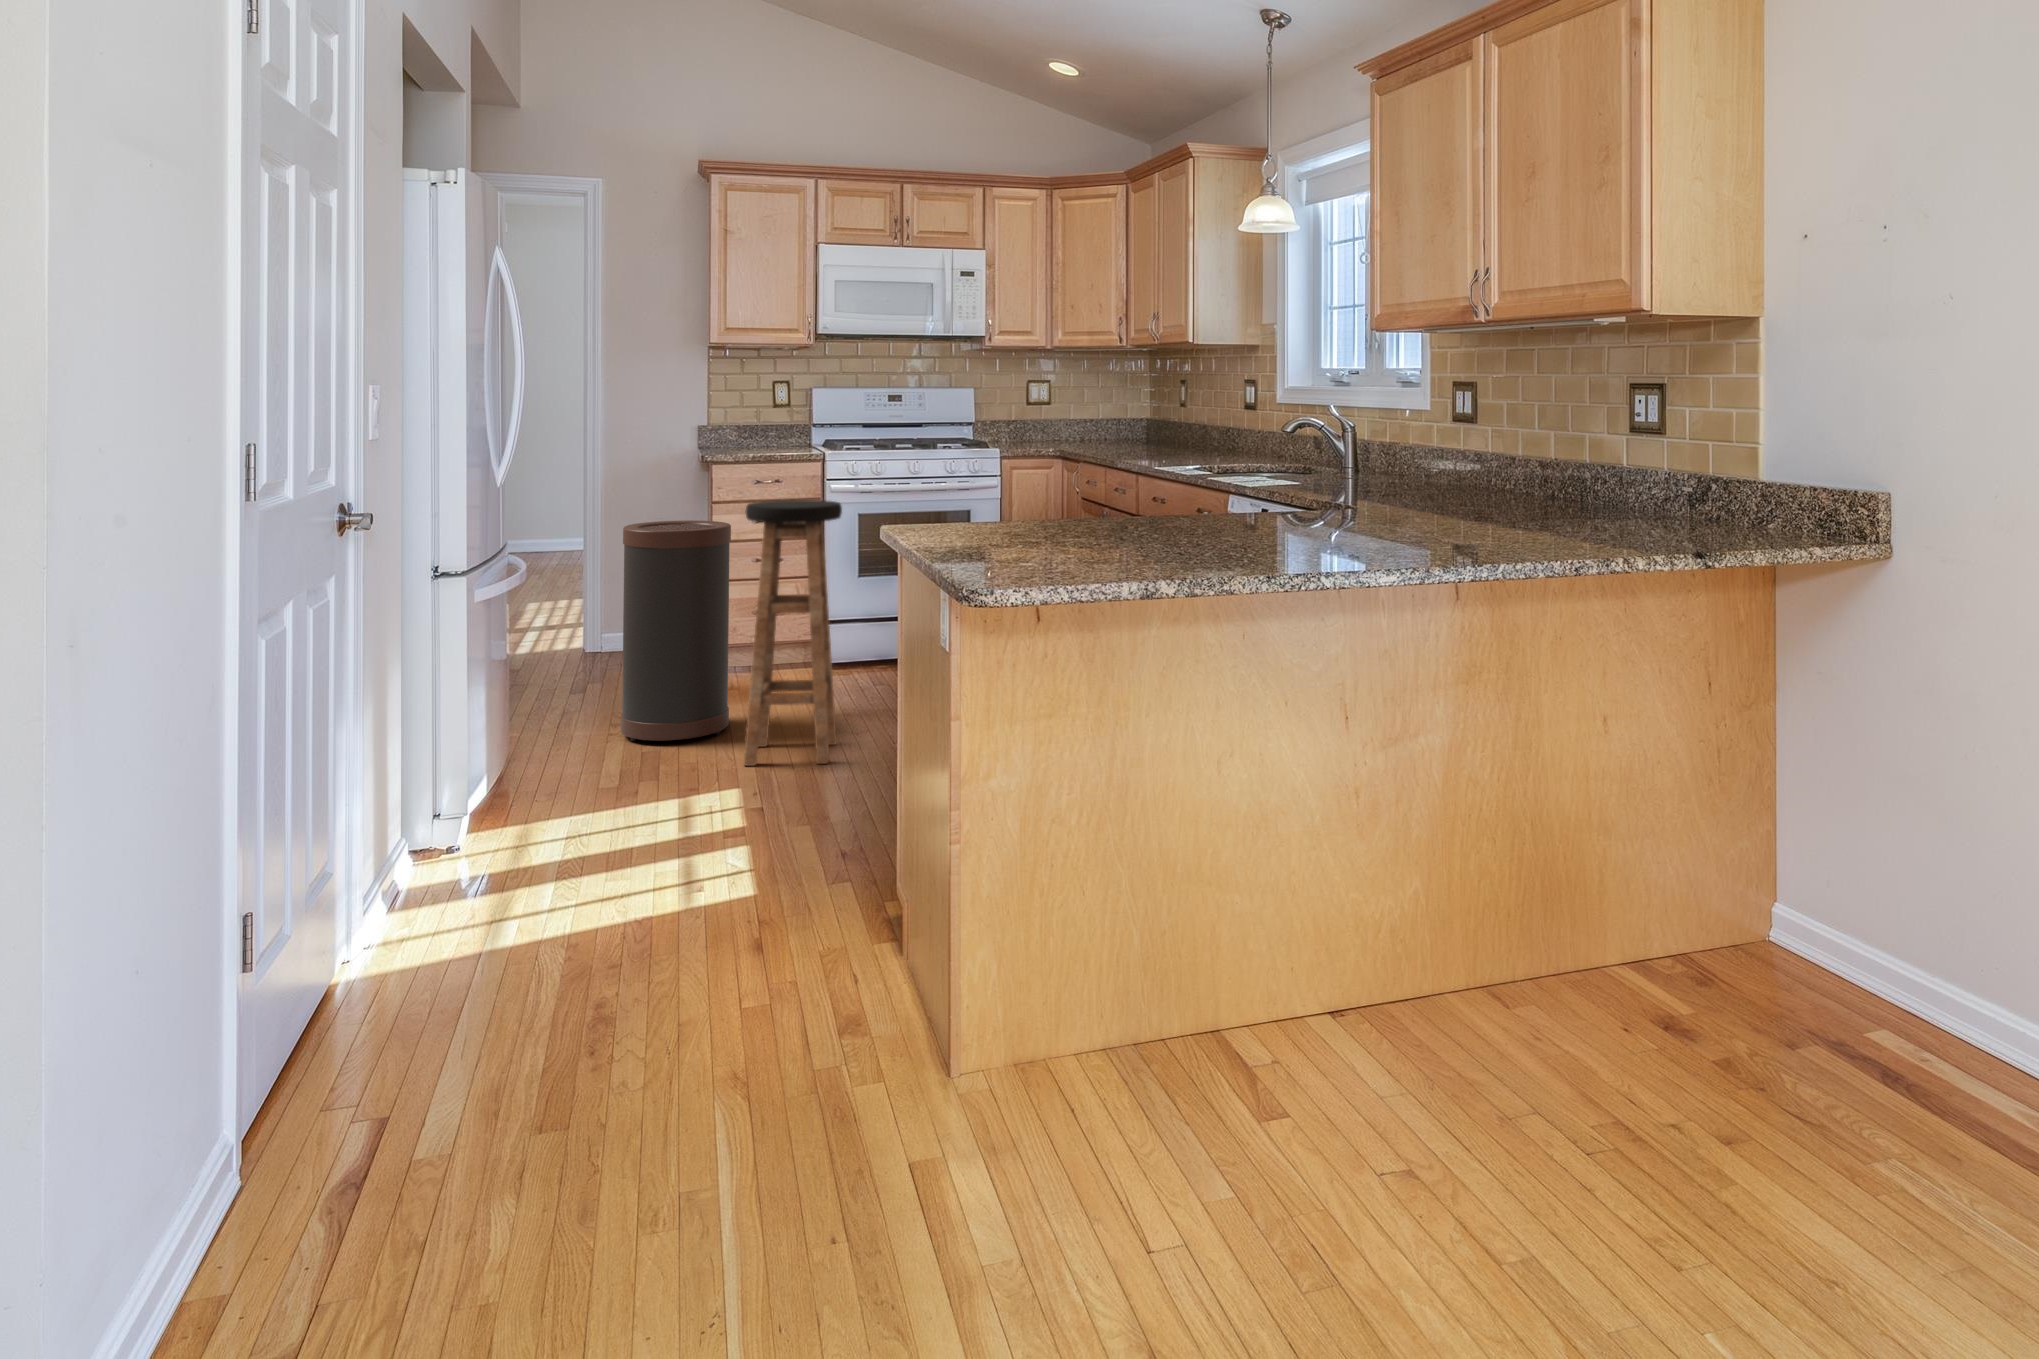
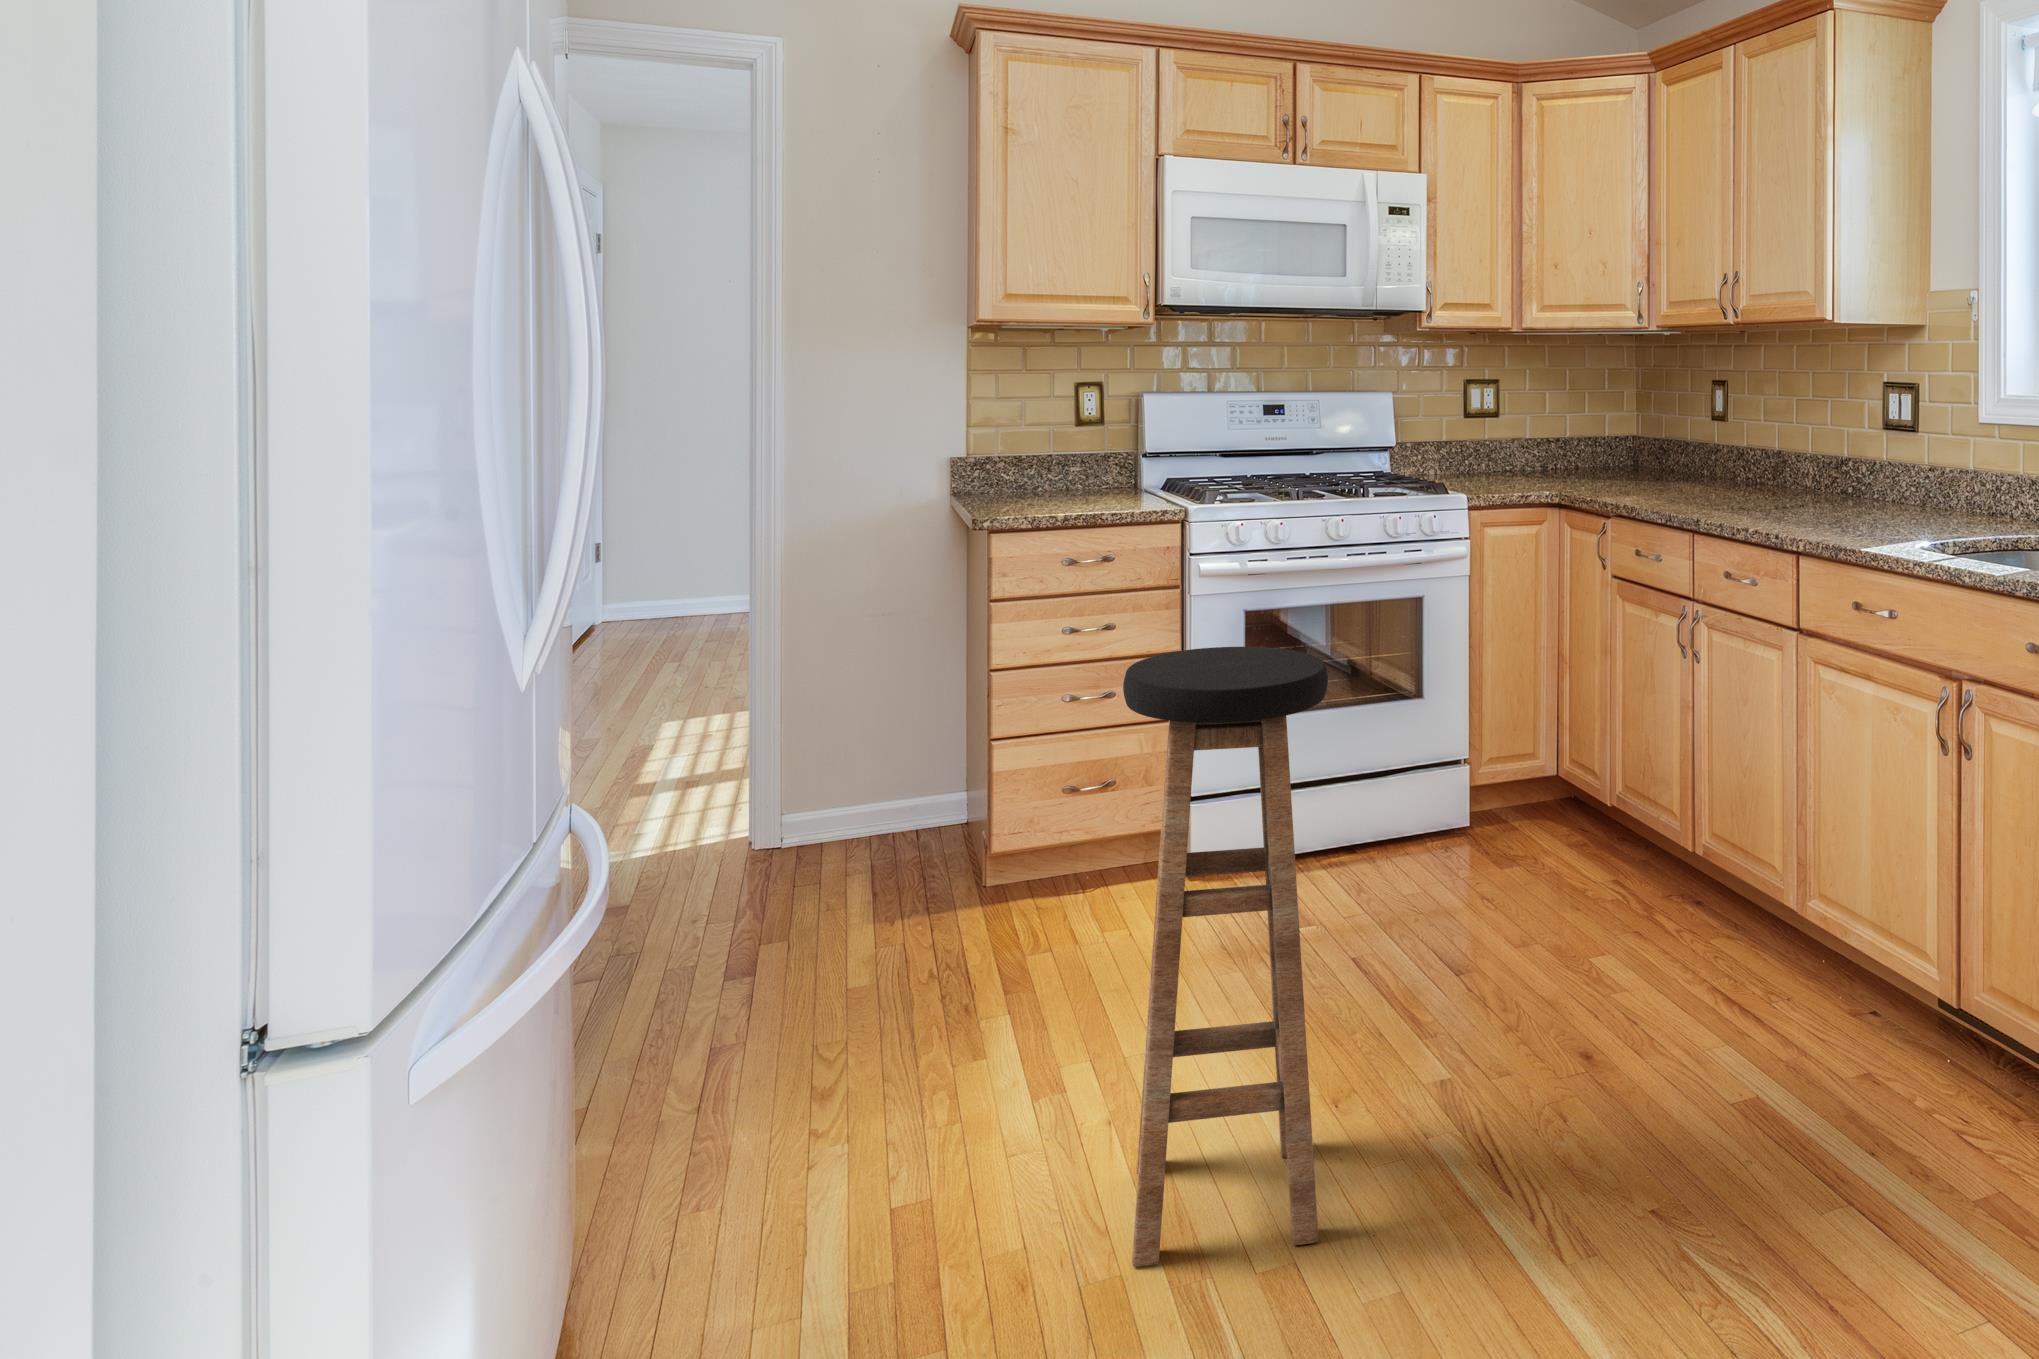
trash can: present [621,520,731,741] -> none [838,675,1065,1172]

